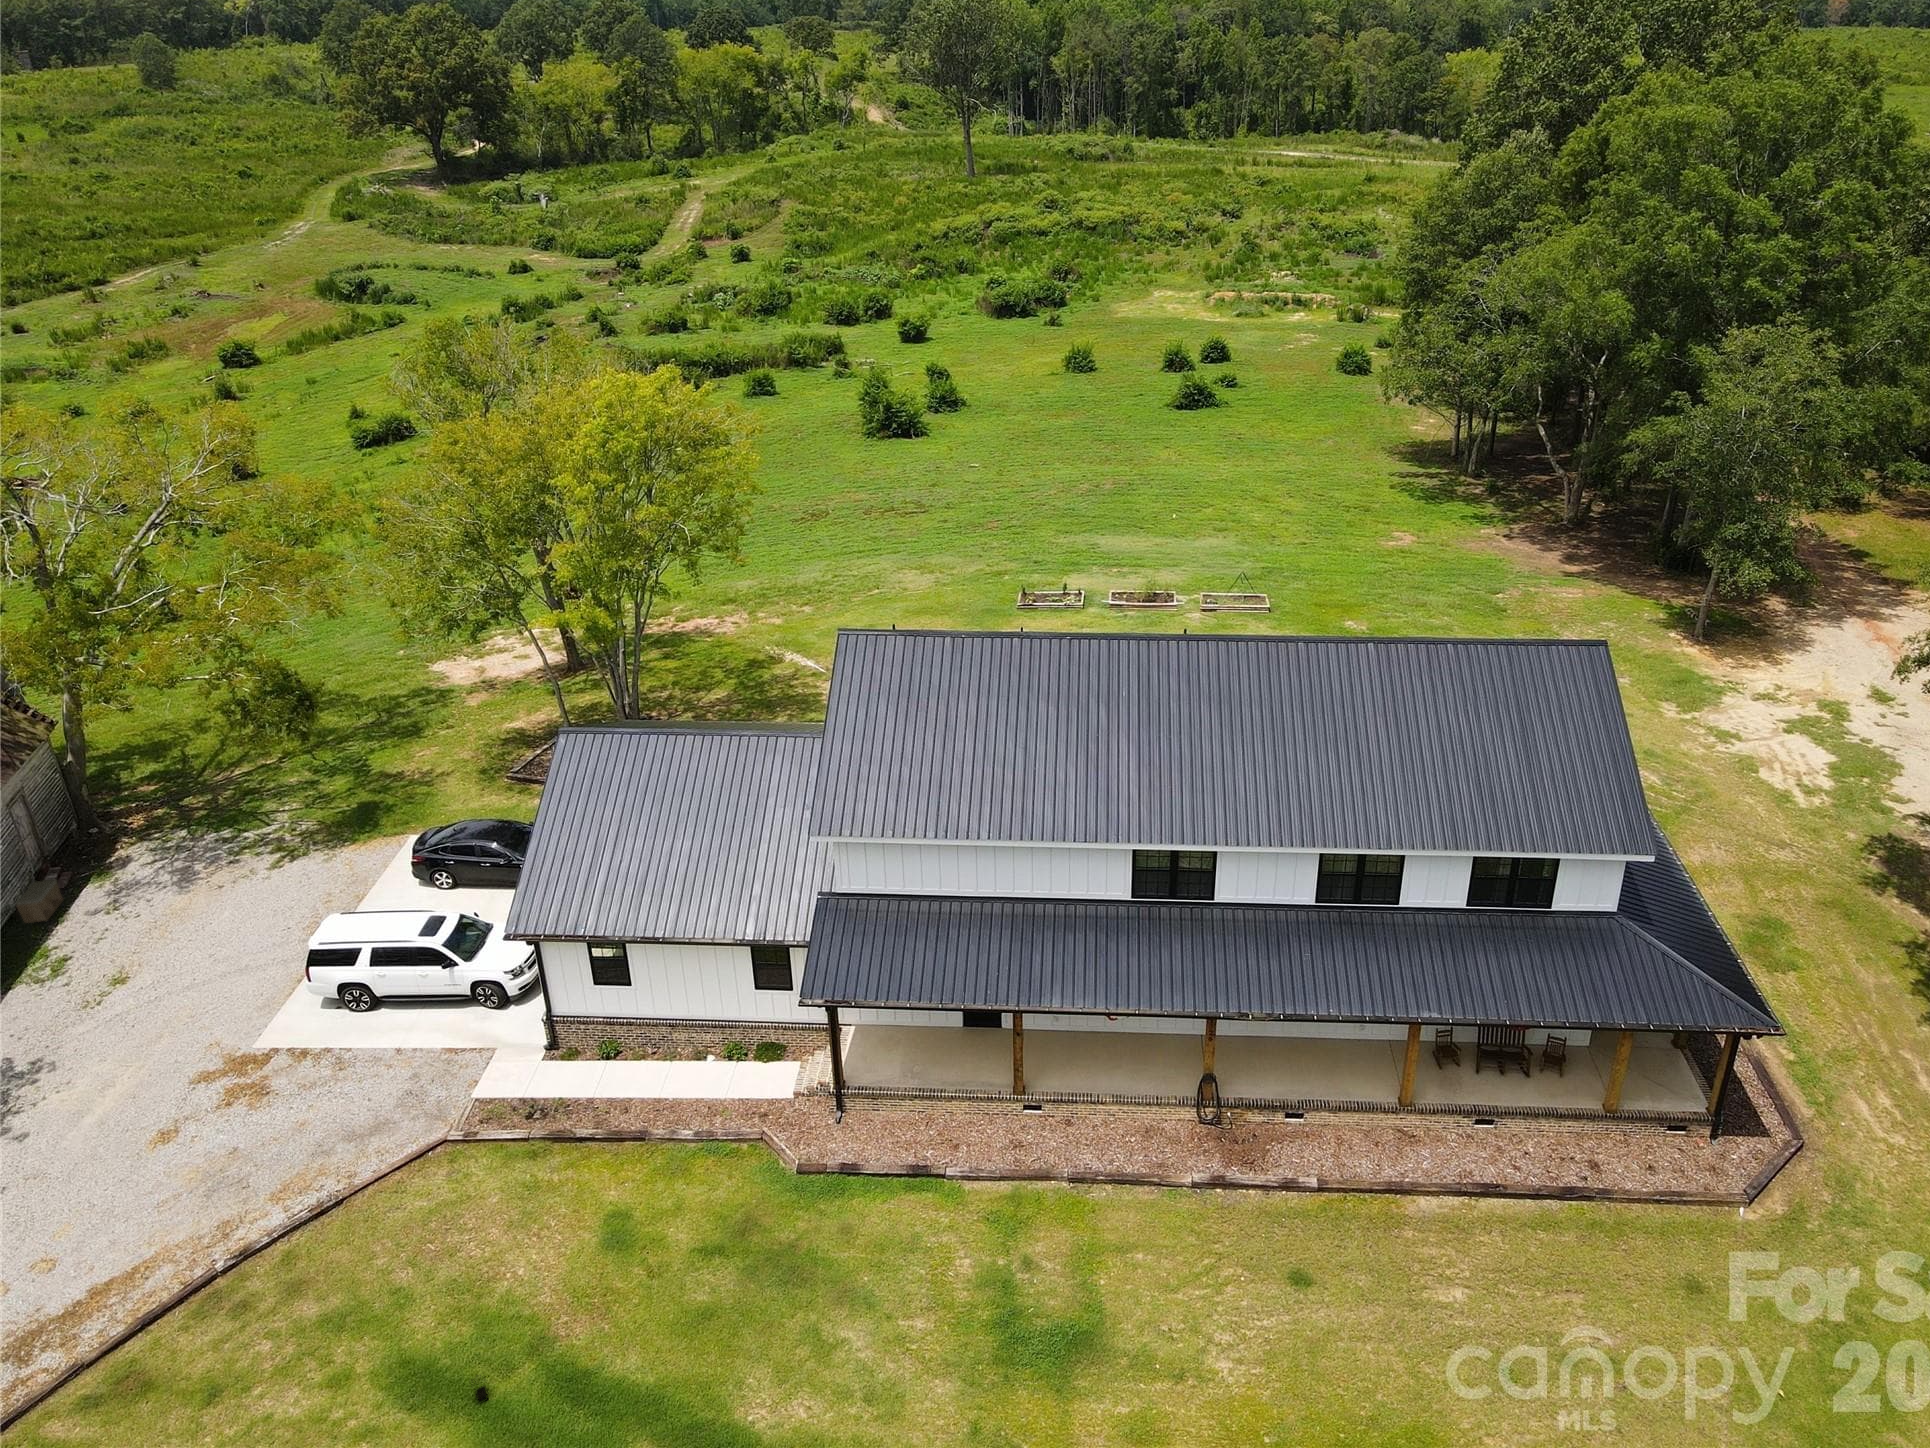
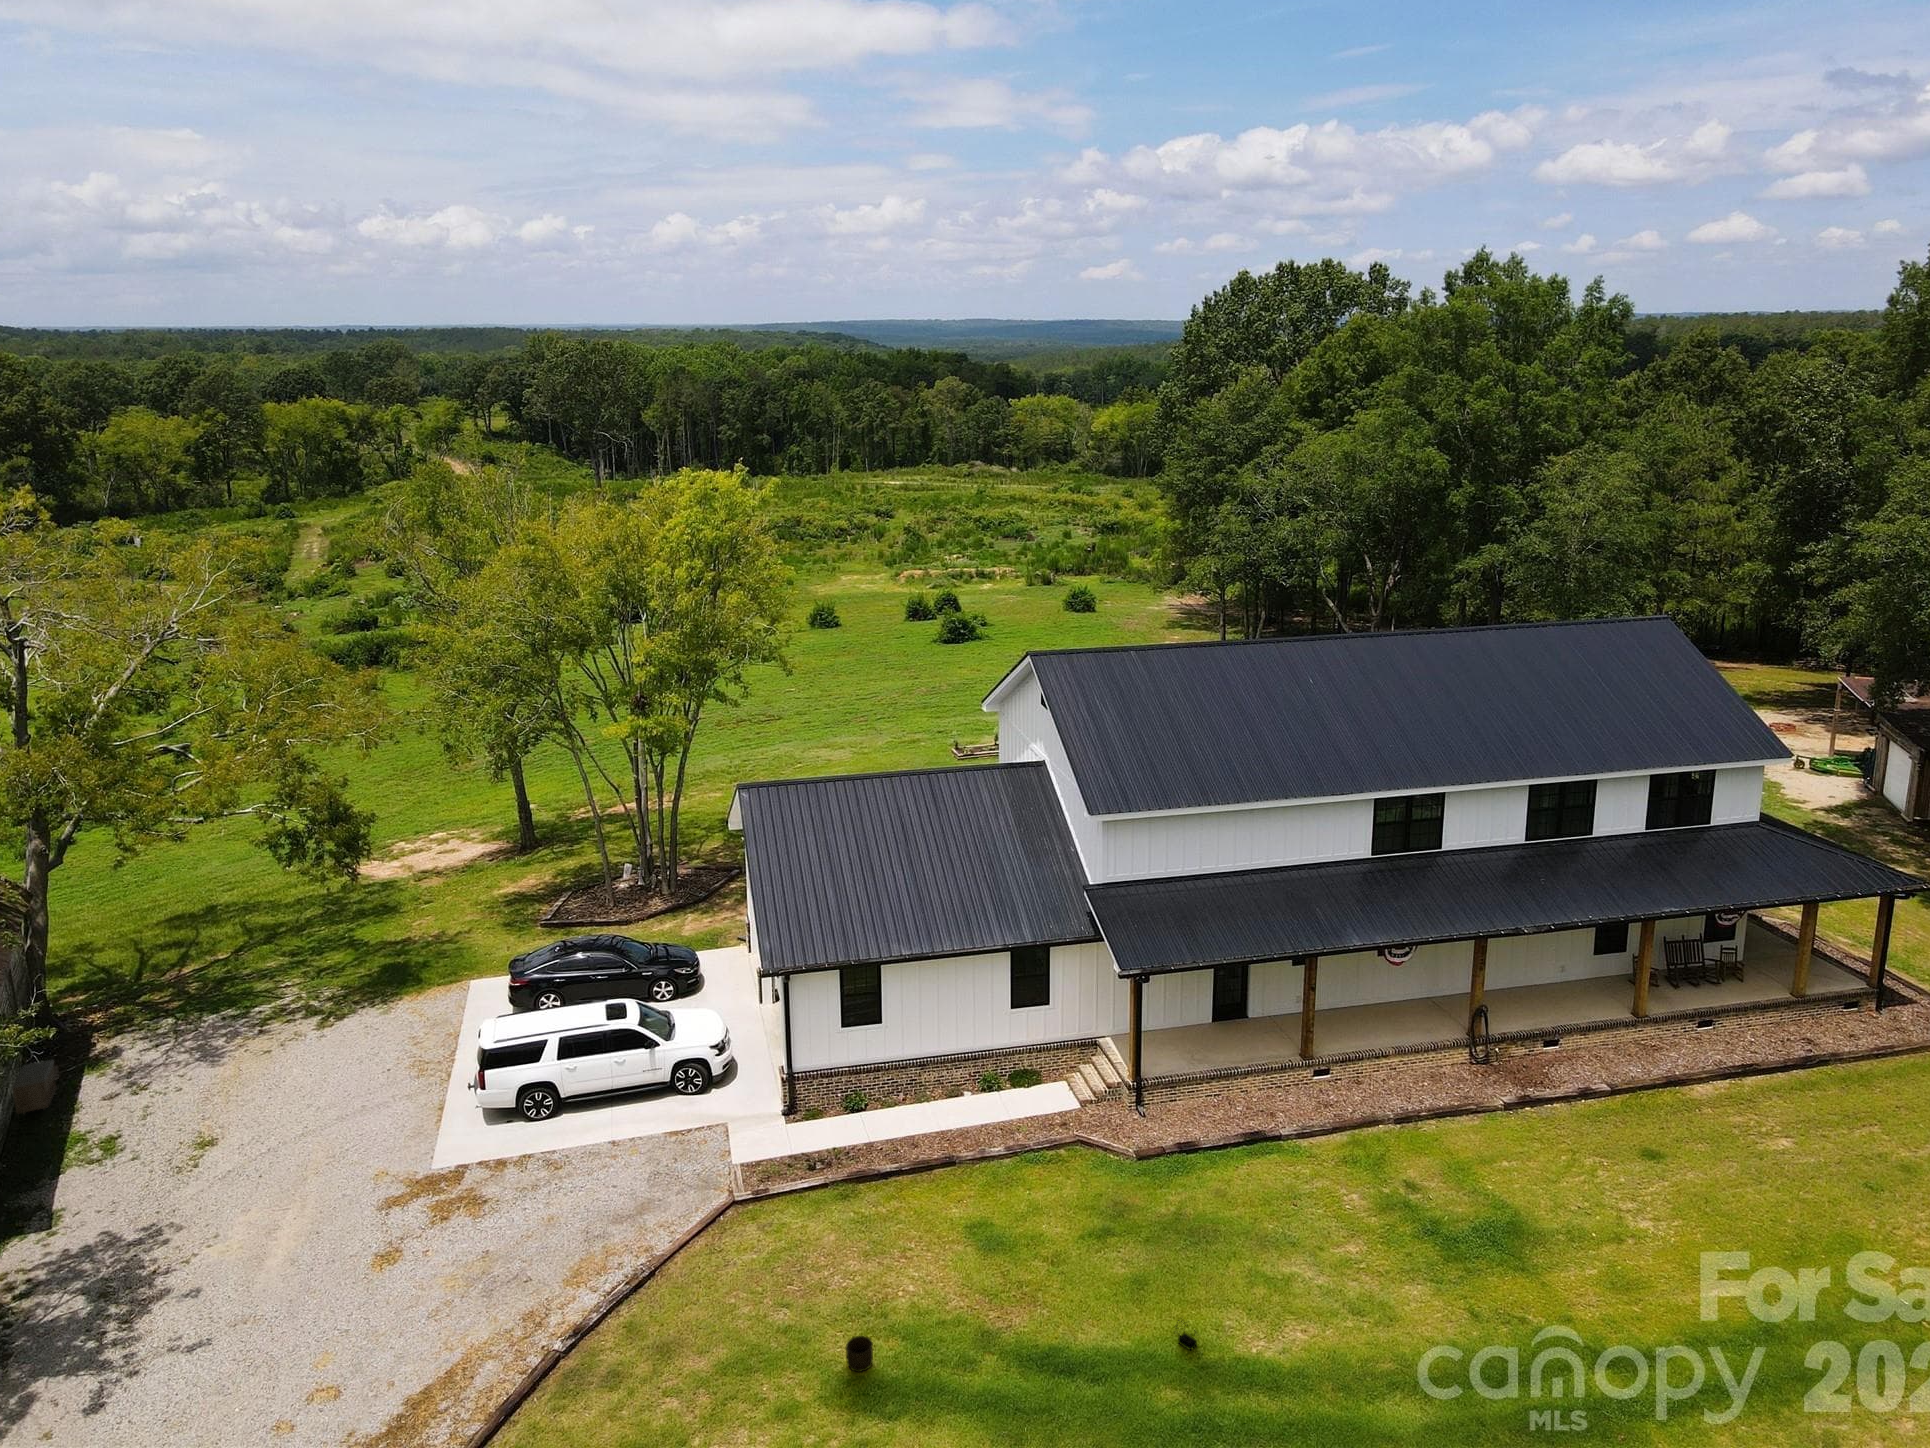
wooden bucket: none [401,1324,430,1355] -> present [846,1336,873,1372]
decorative plant: present [472,1380,488,1403] -> present [1176,1320,1197,1350]

